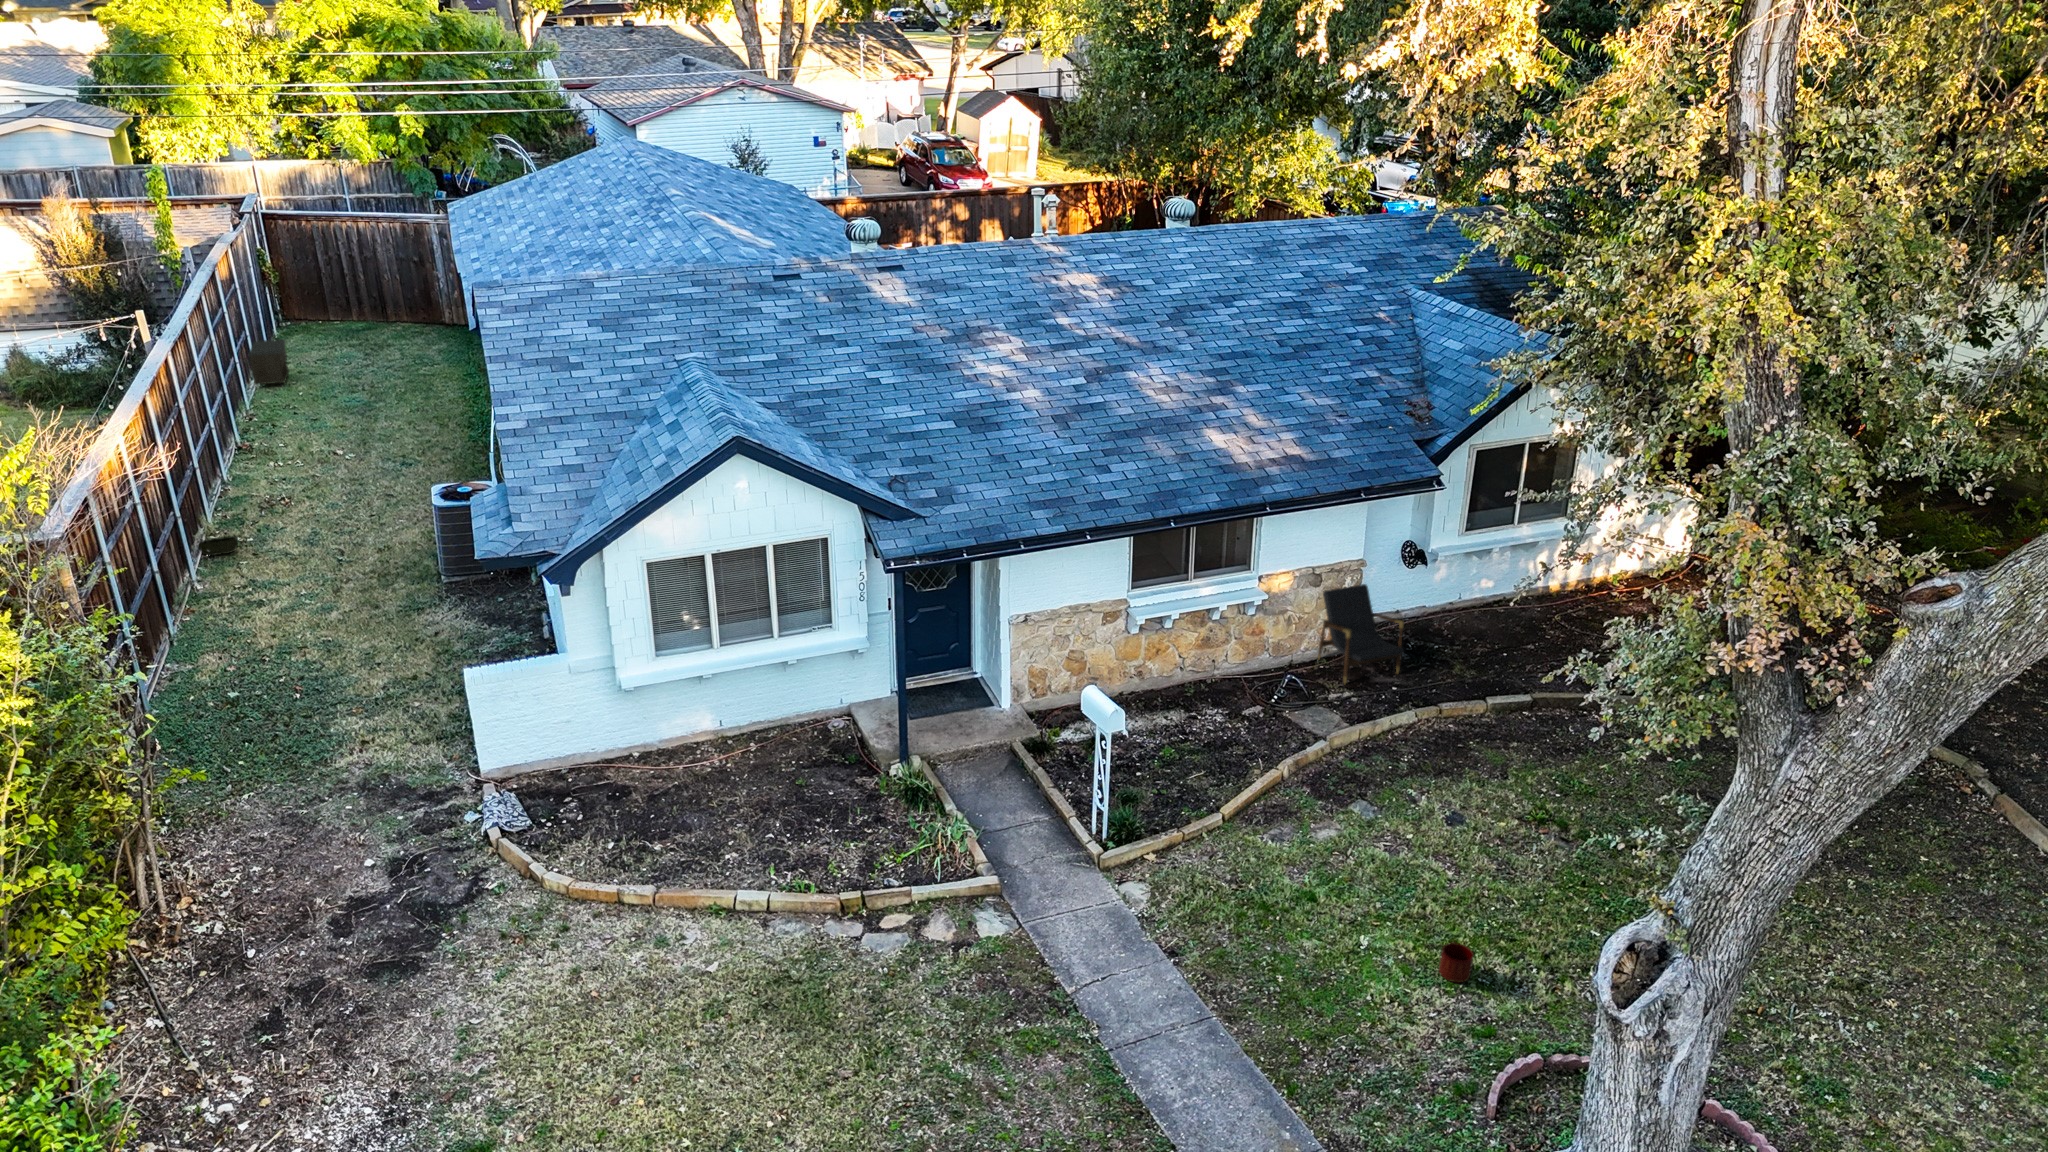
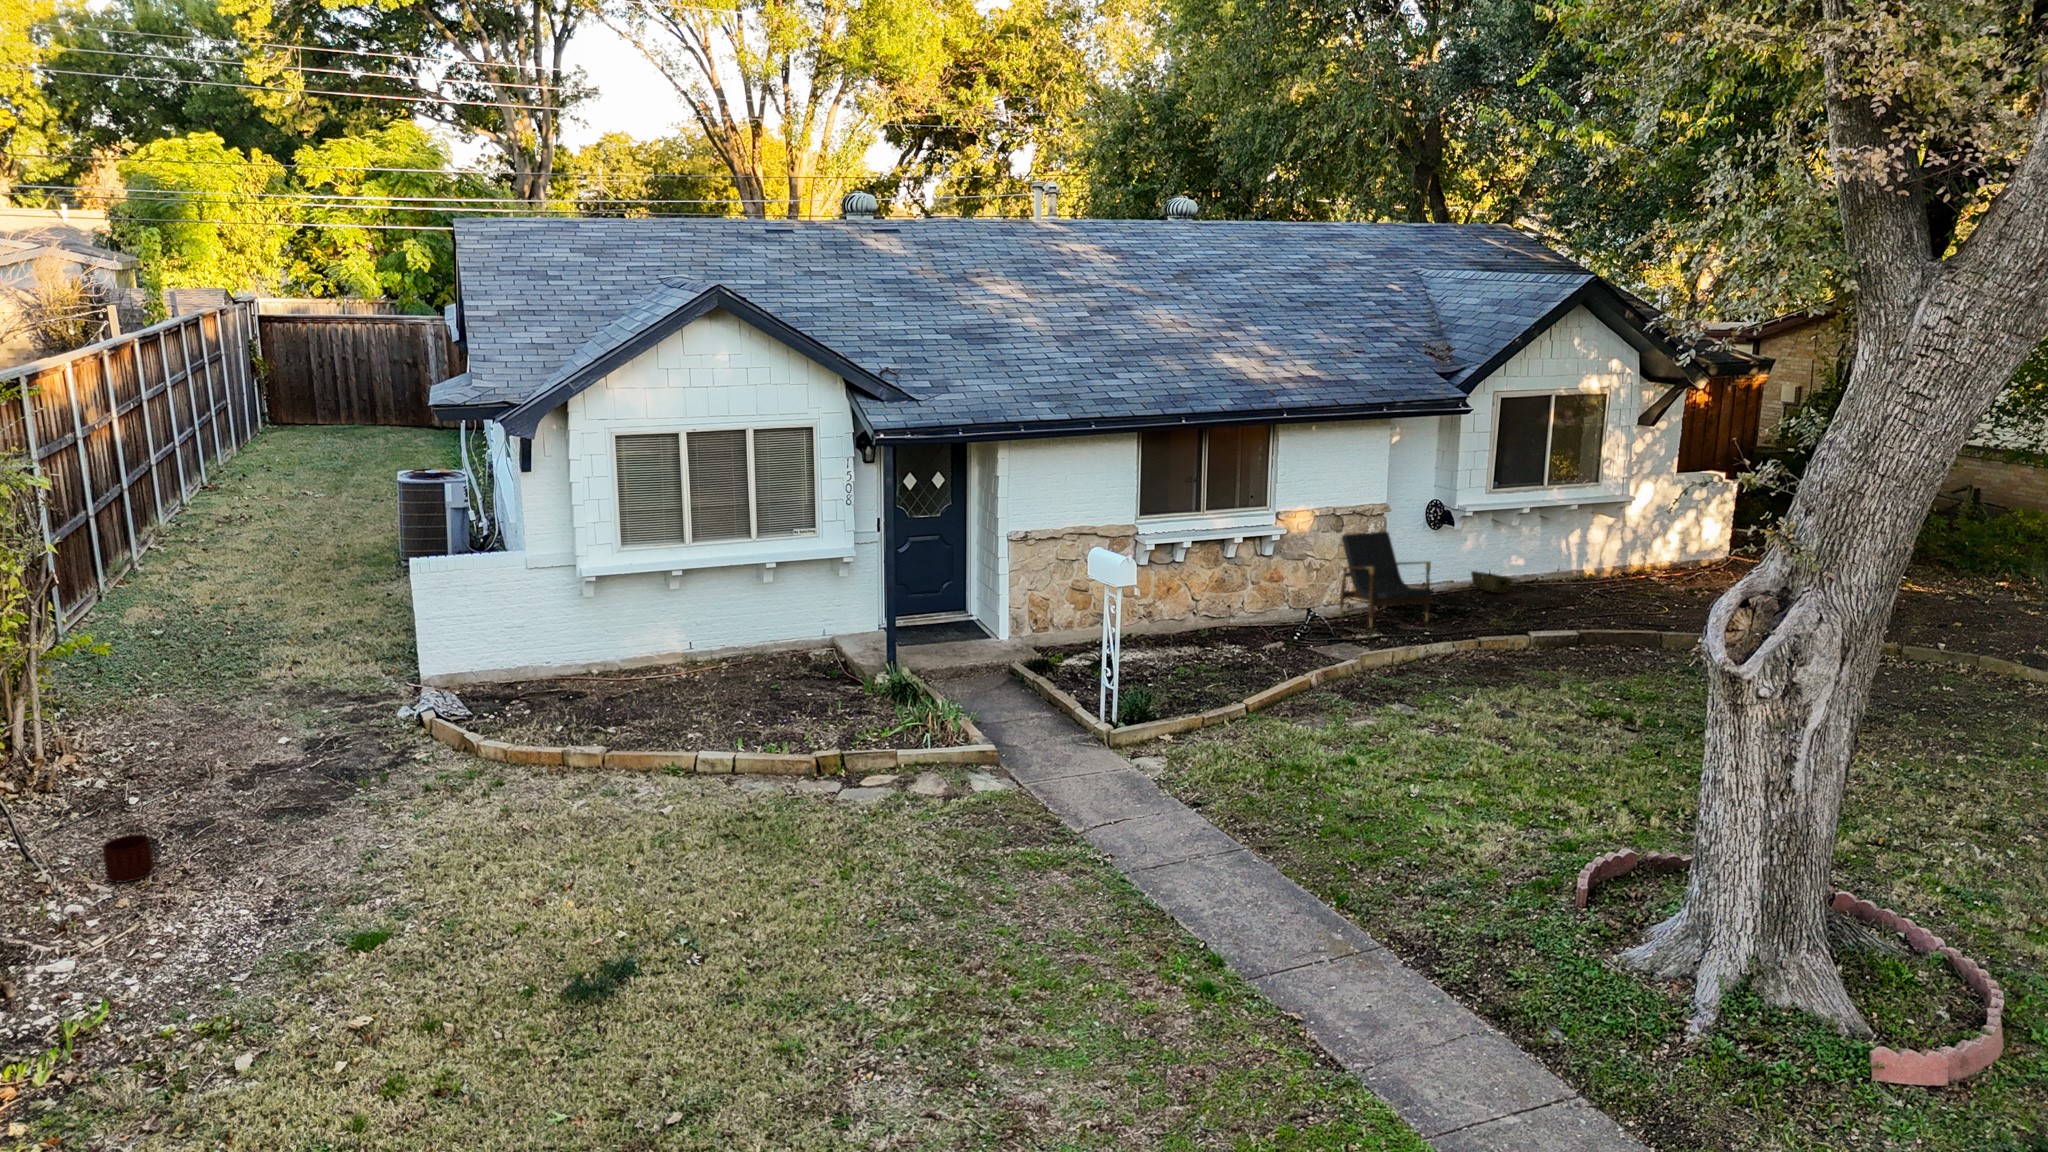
storage bench: present [249,339,289,386] -> none [232,411,274,454]
woven basket: present [197,536,238,555] -> present [1471,571,1512,593]
planter: present [1439,942,1474,983] -> present [102,834,154,883]

